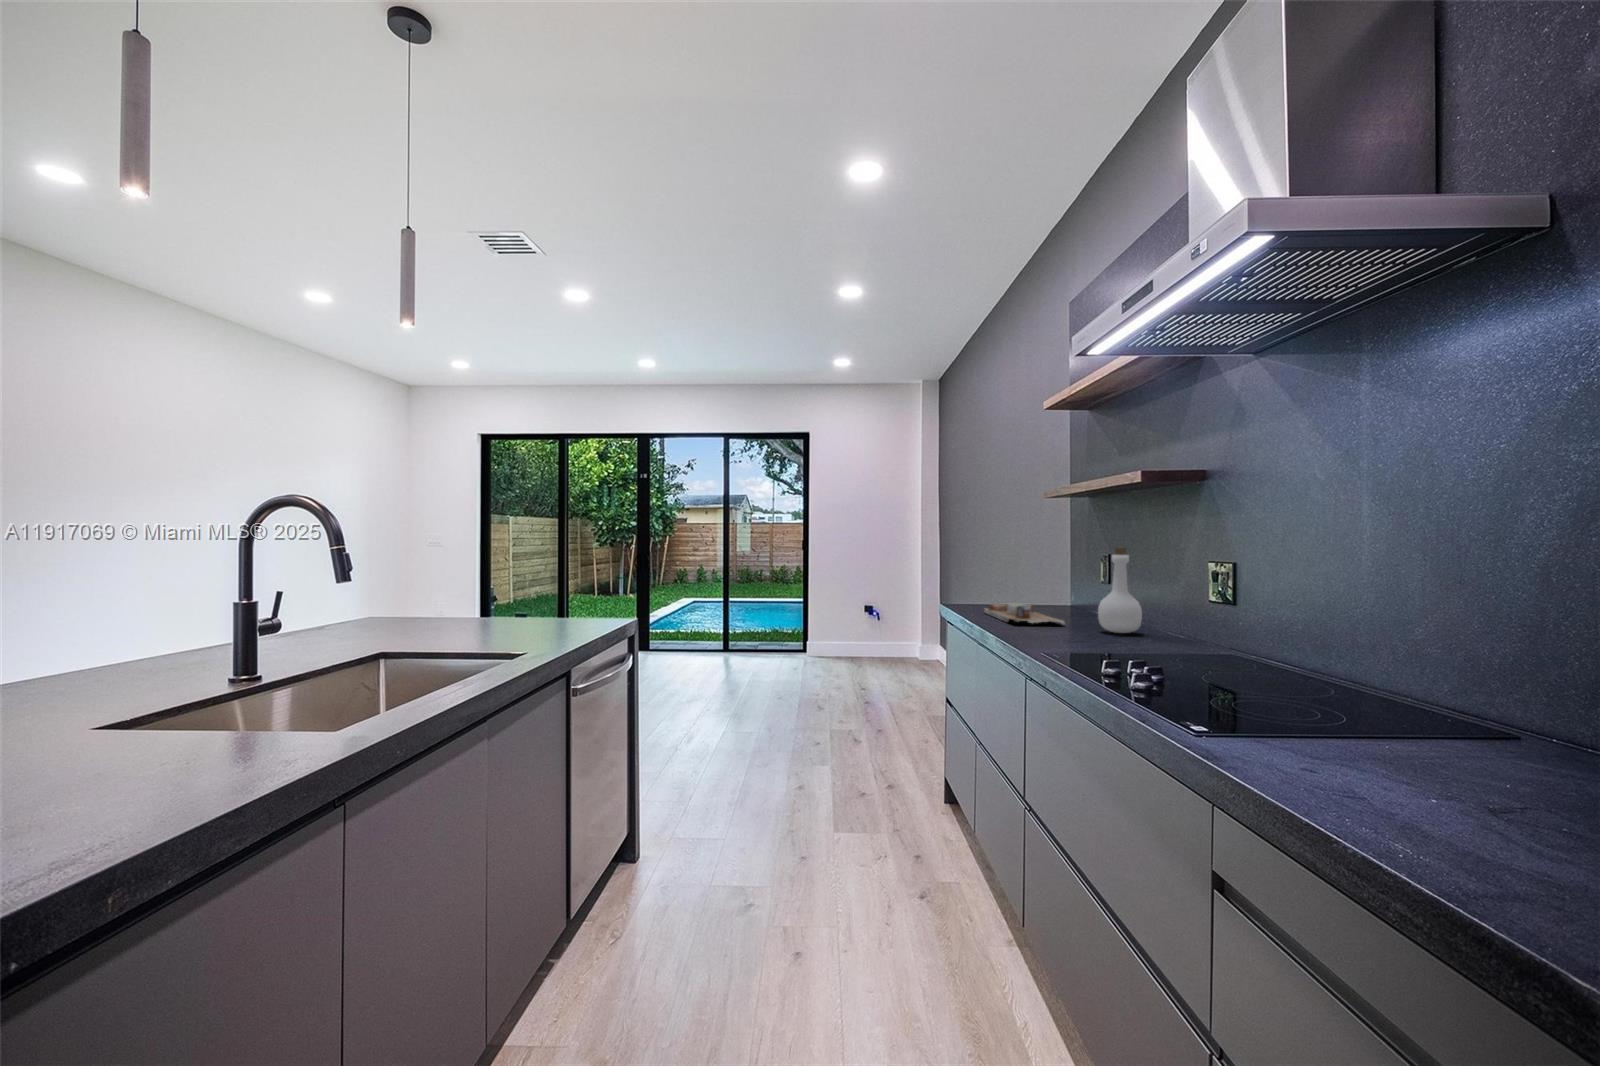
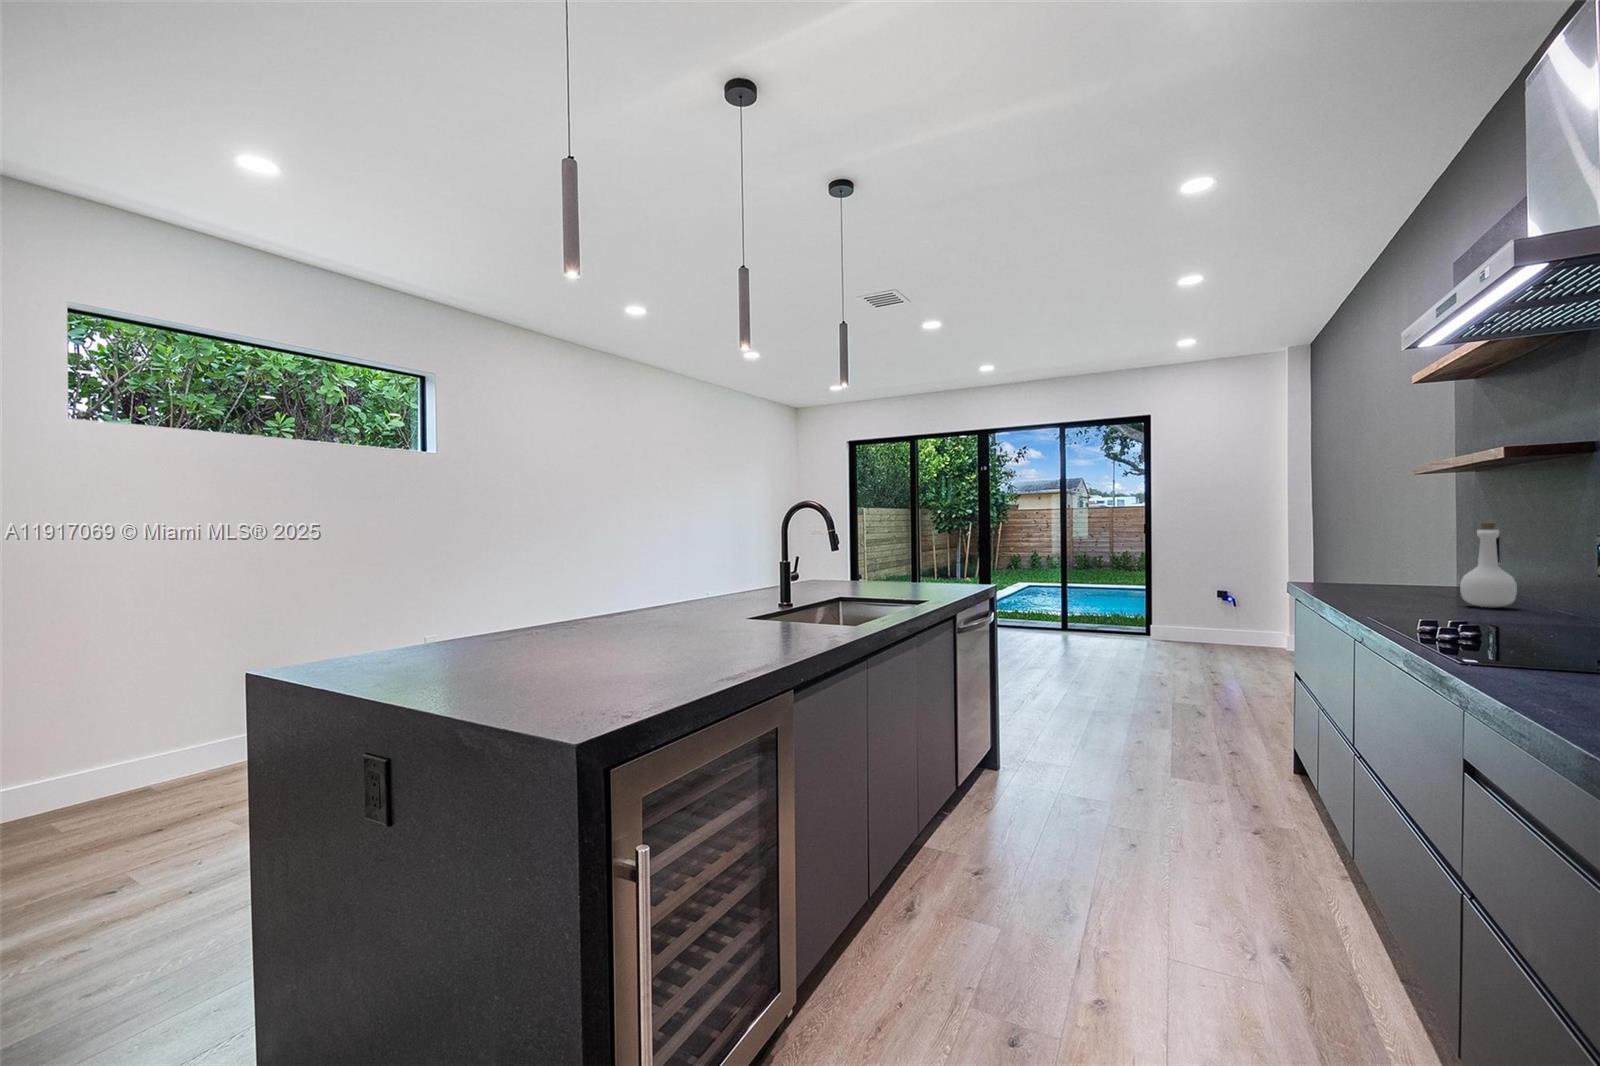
cutting board: present [984,603,1065,625] -> none [1334,578,1425,601]

